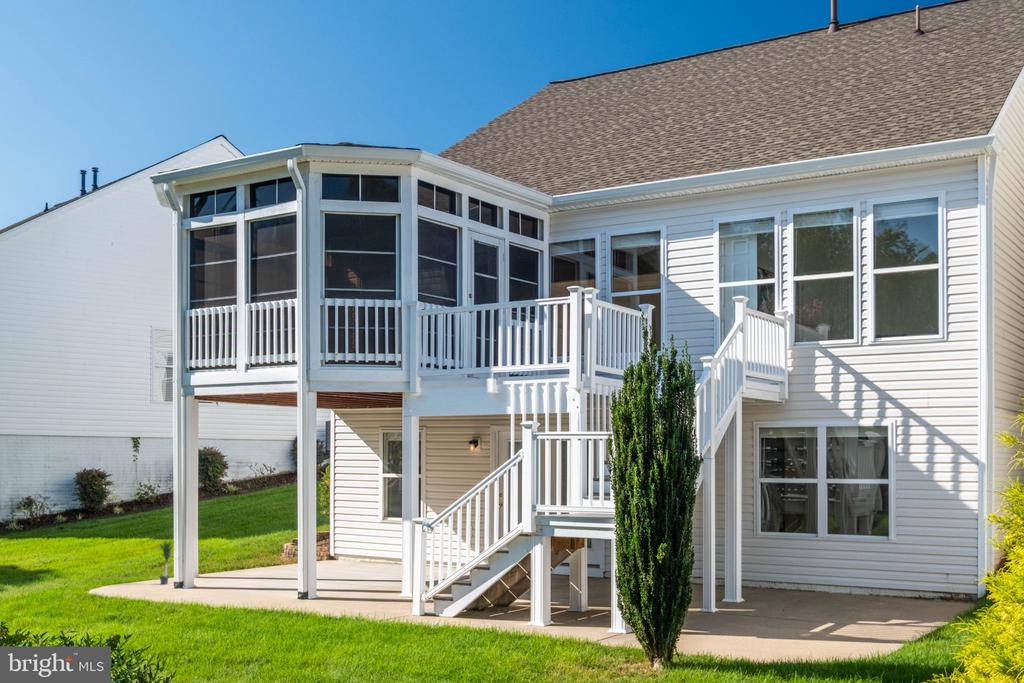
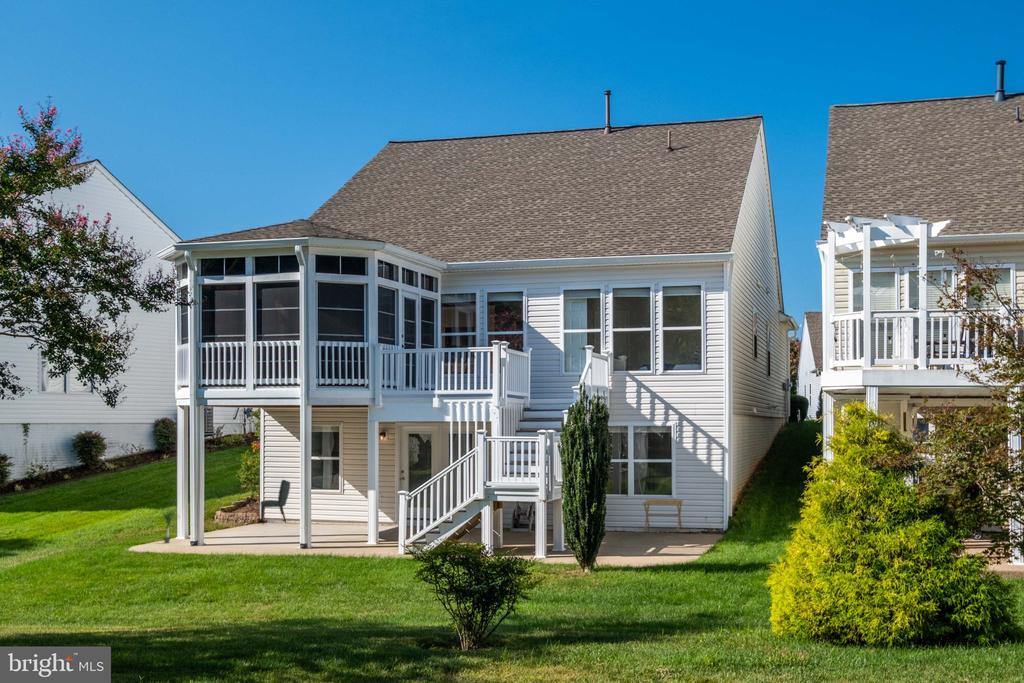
chair: none [331,506,372,565] -> present [261,480,290,524]
side table: none [833,547,911,601] -> present [642,500,683,532]

